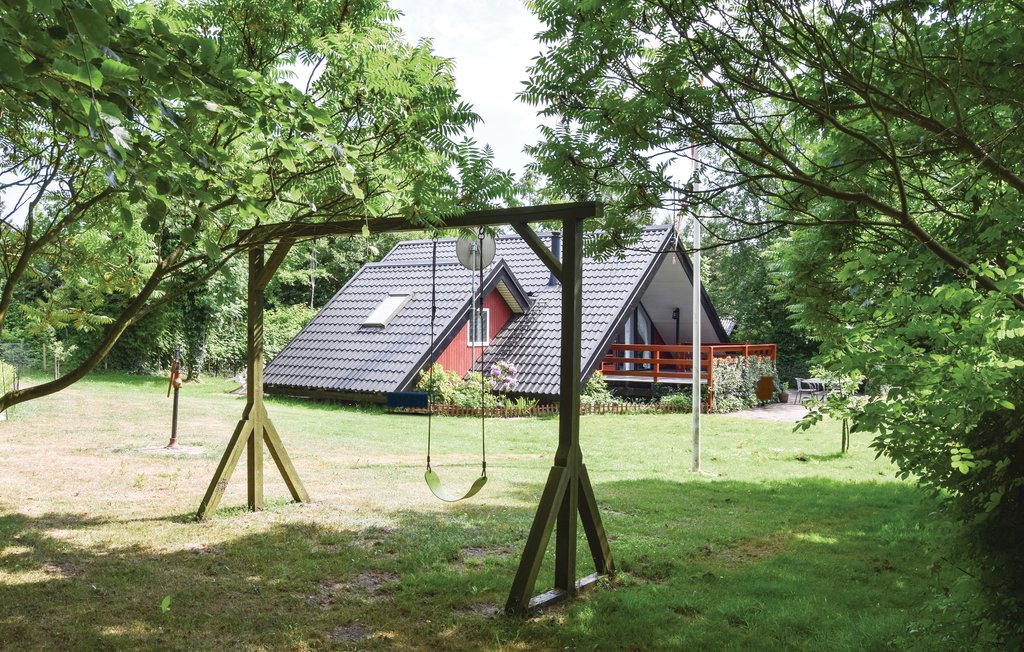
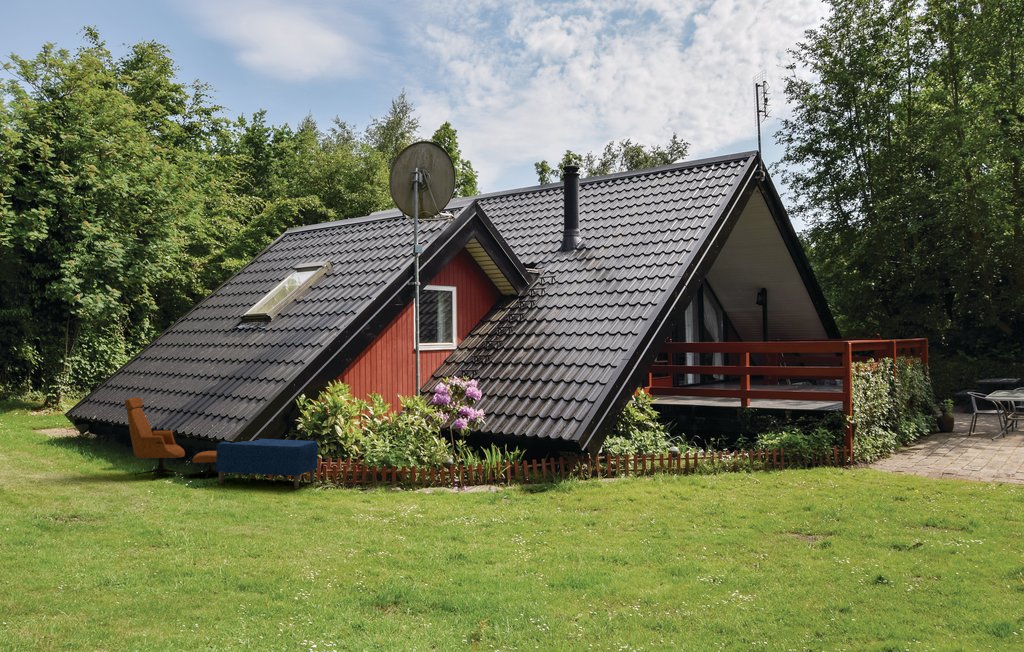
lounge chair: present [754,376,774,407] -> present [125,397,228,480]

